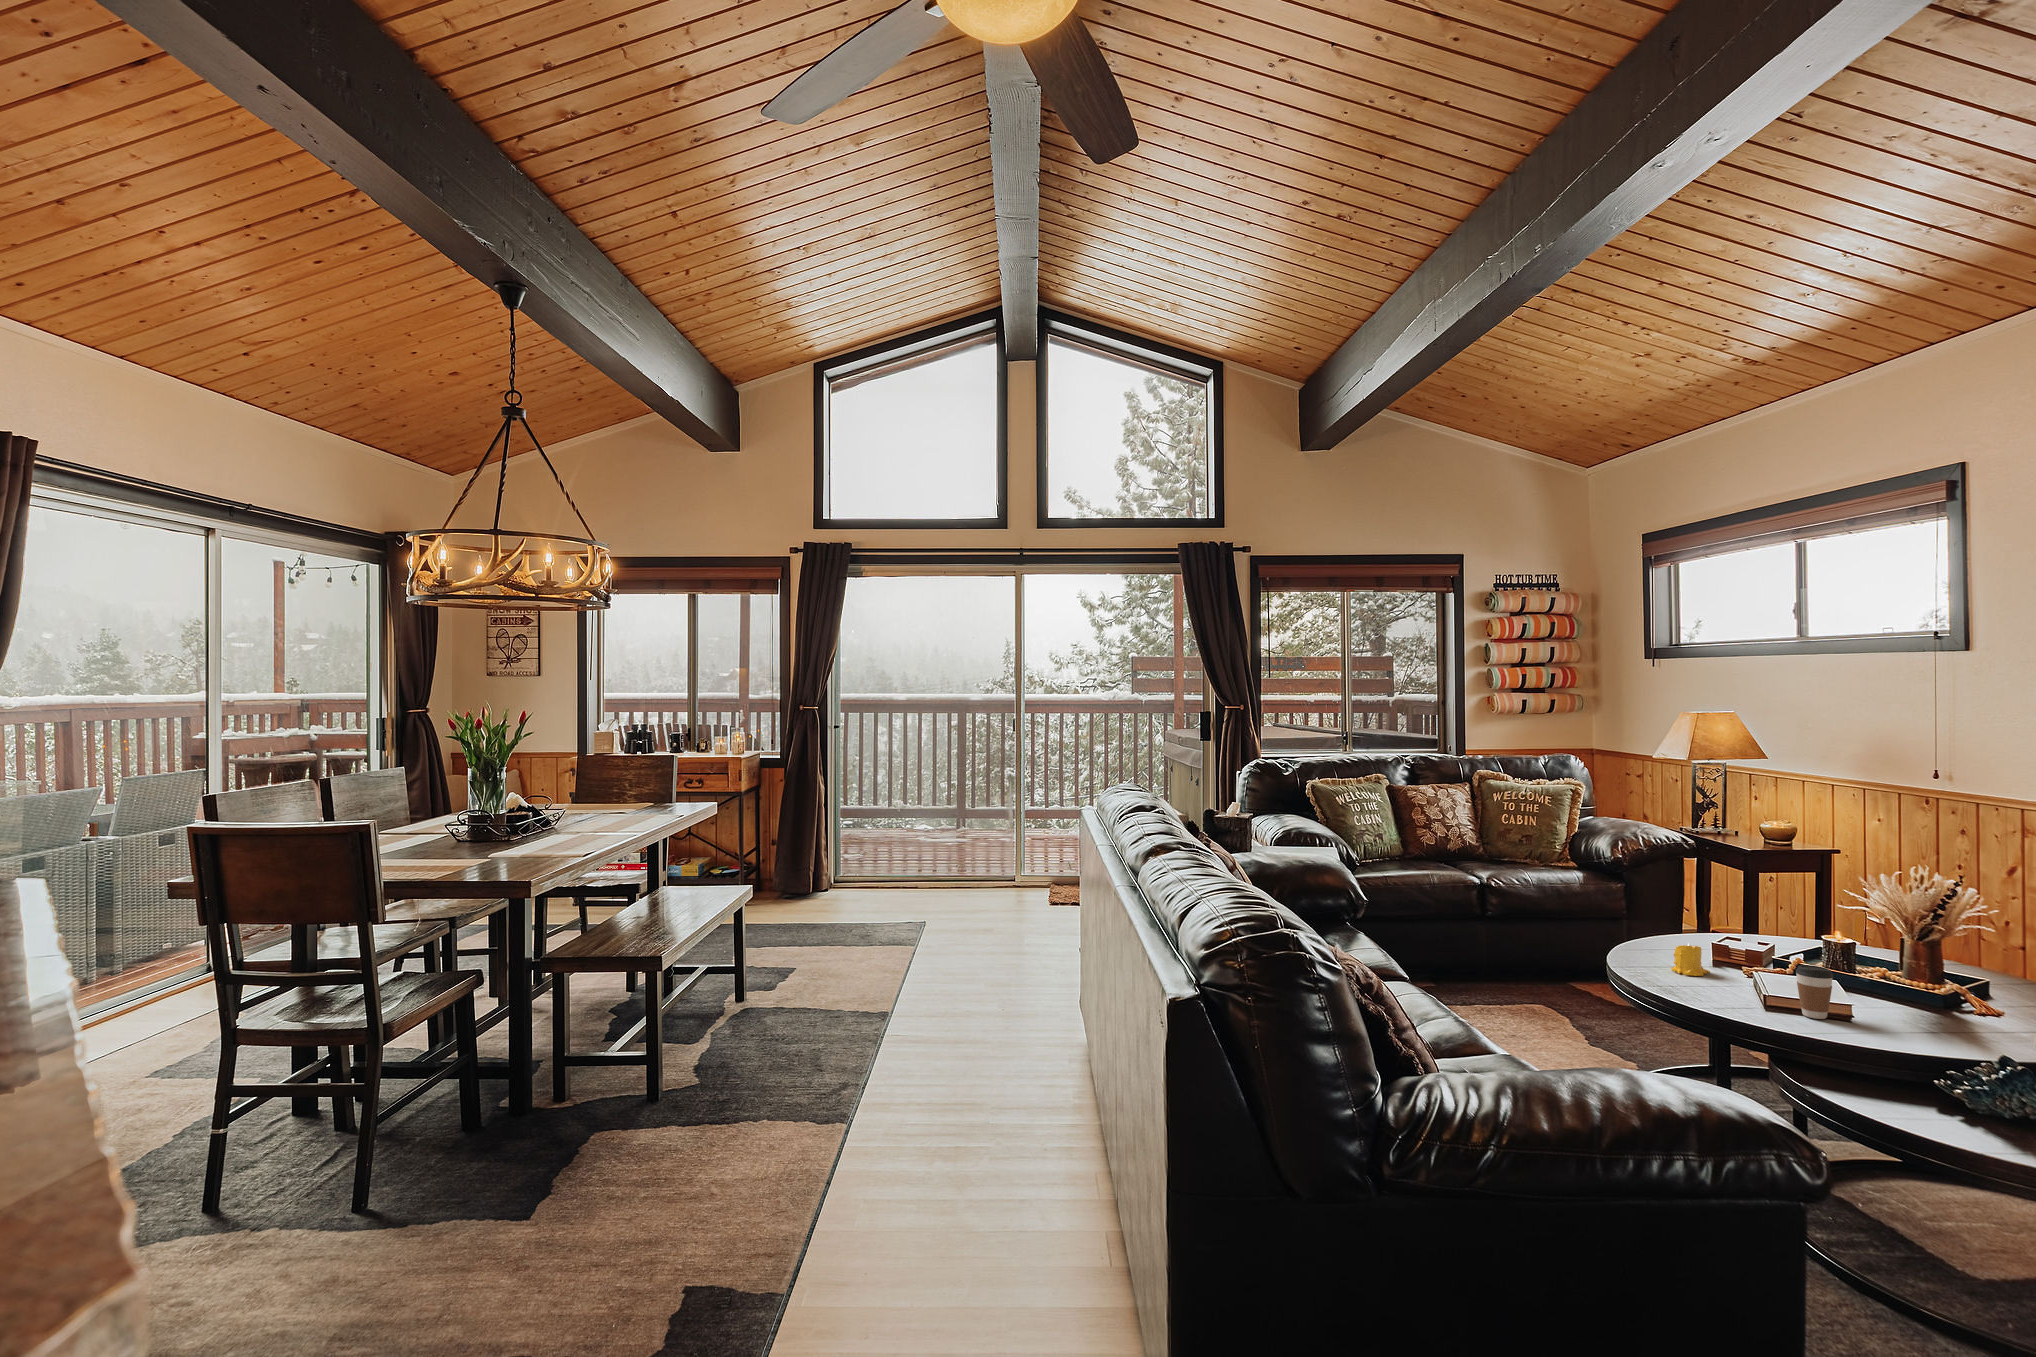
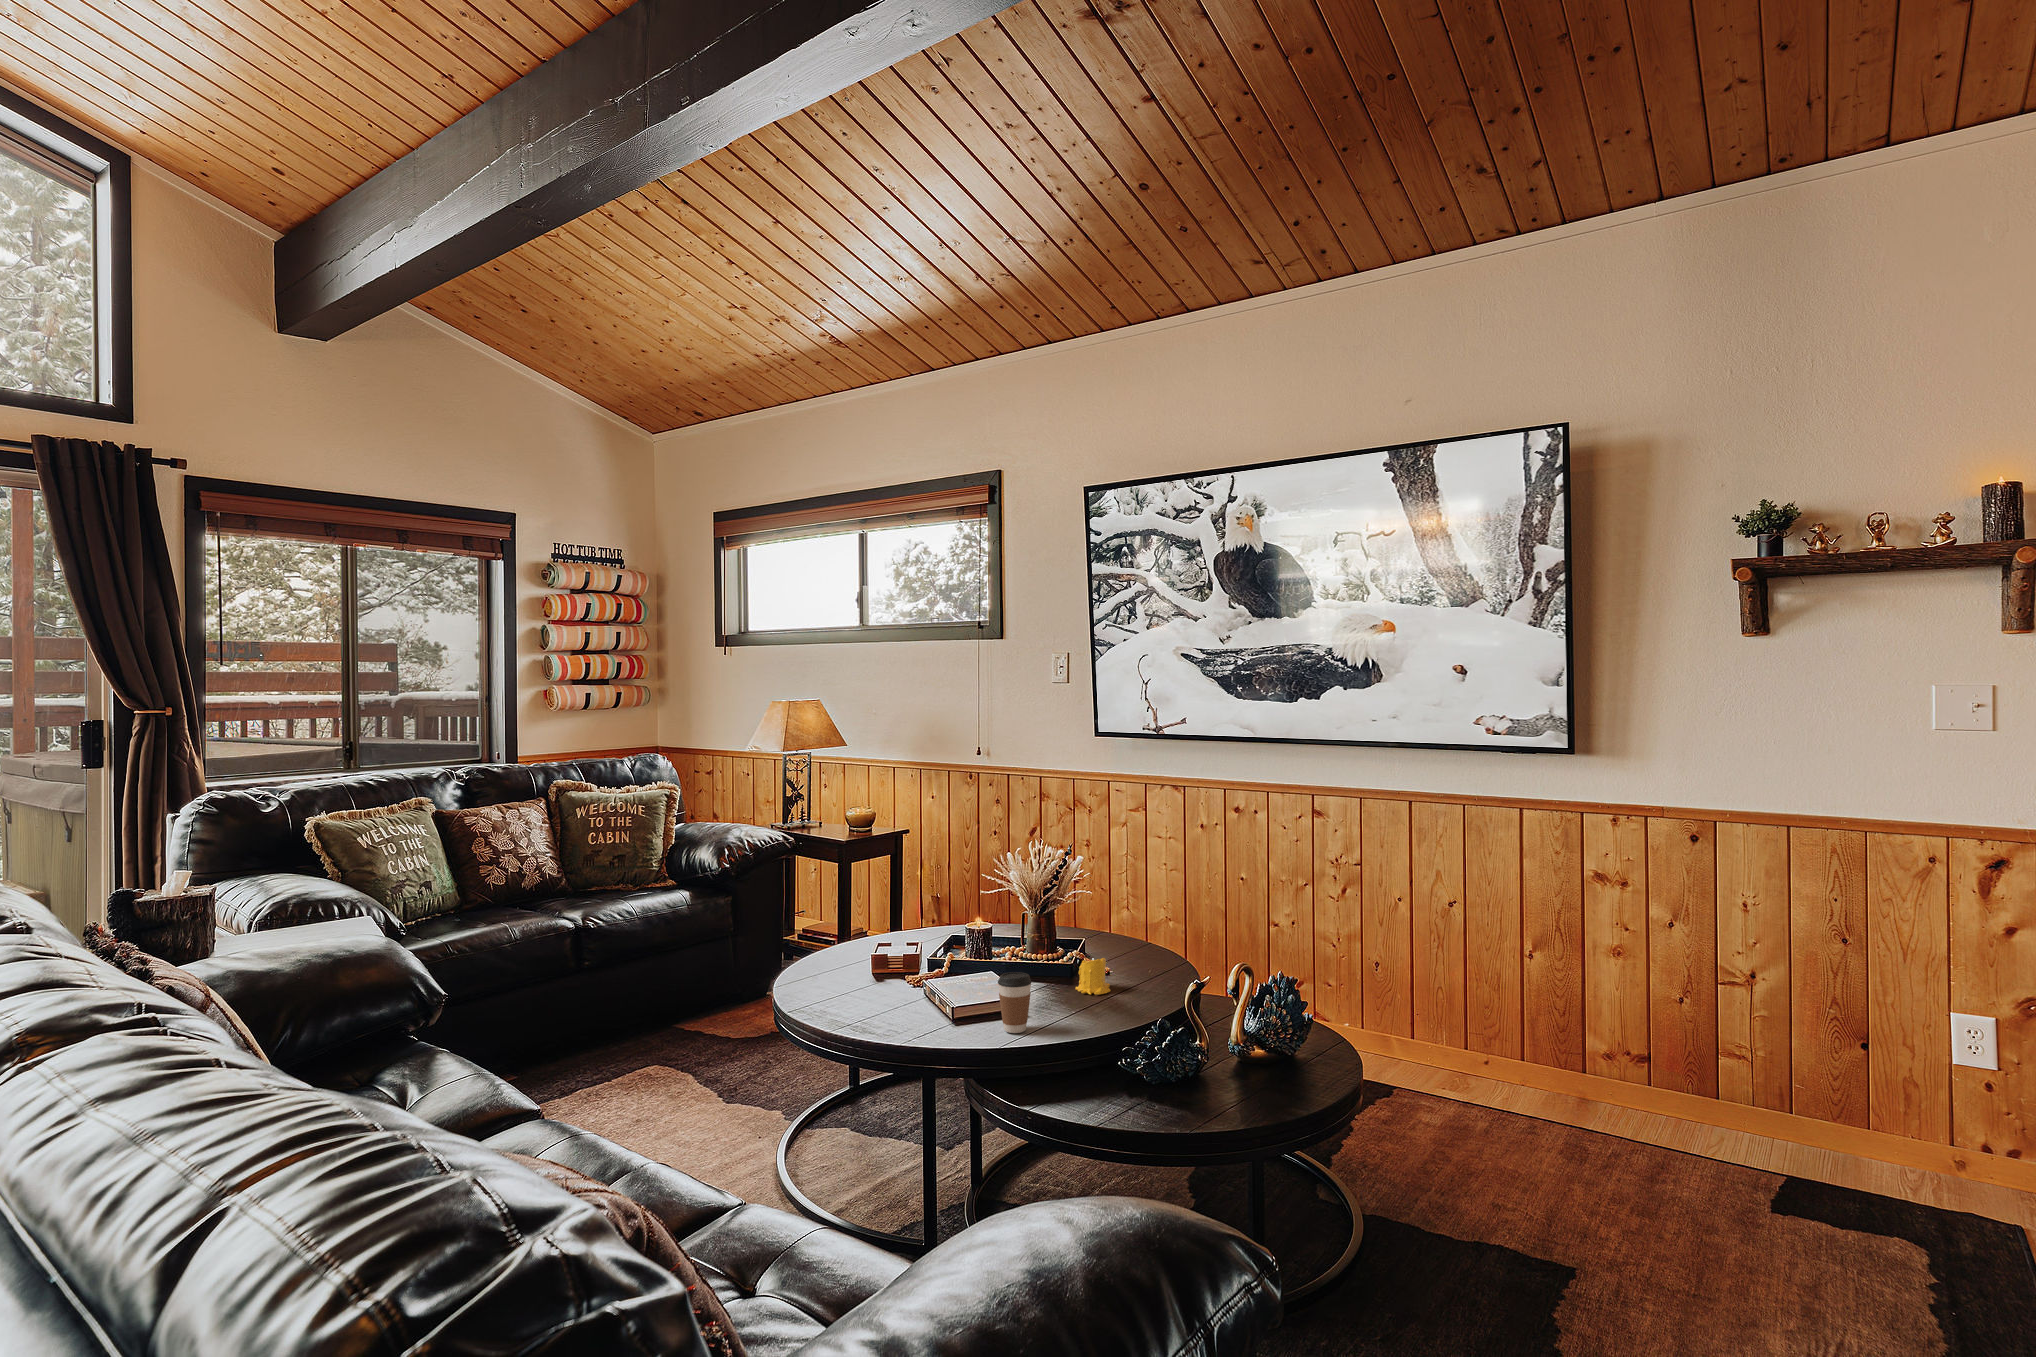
candle: present [1671,944,1710,976] -> present [1076,958,1110,995]

